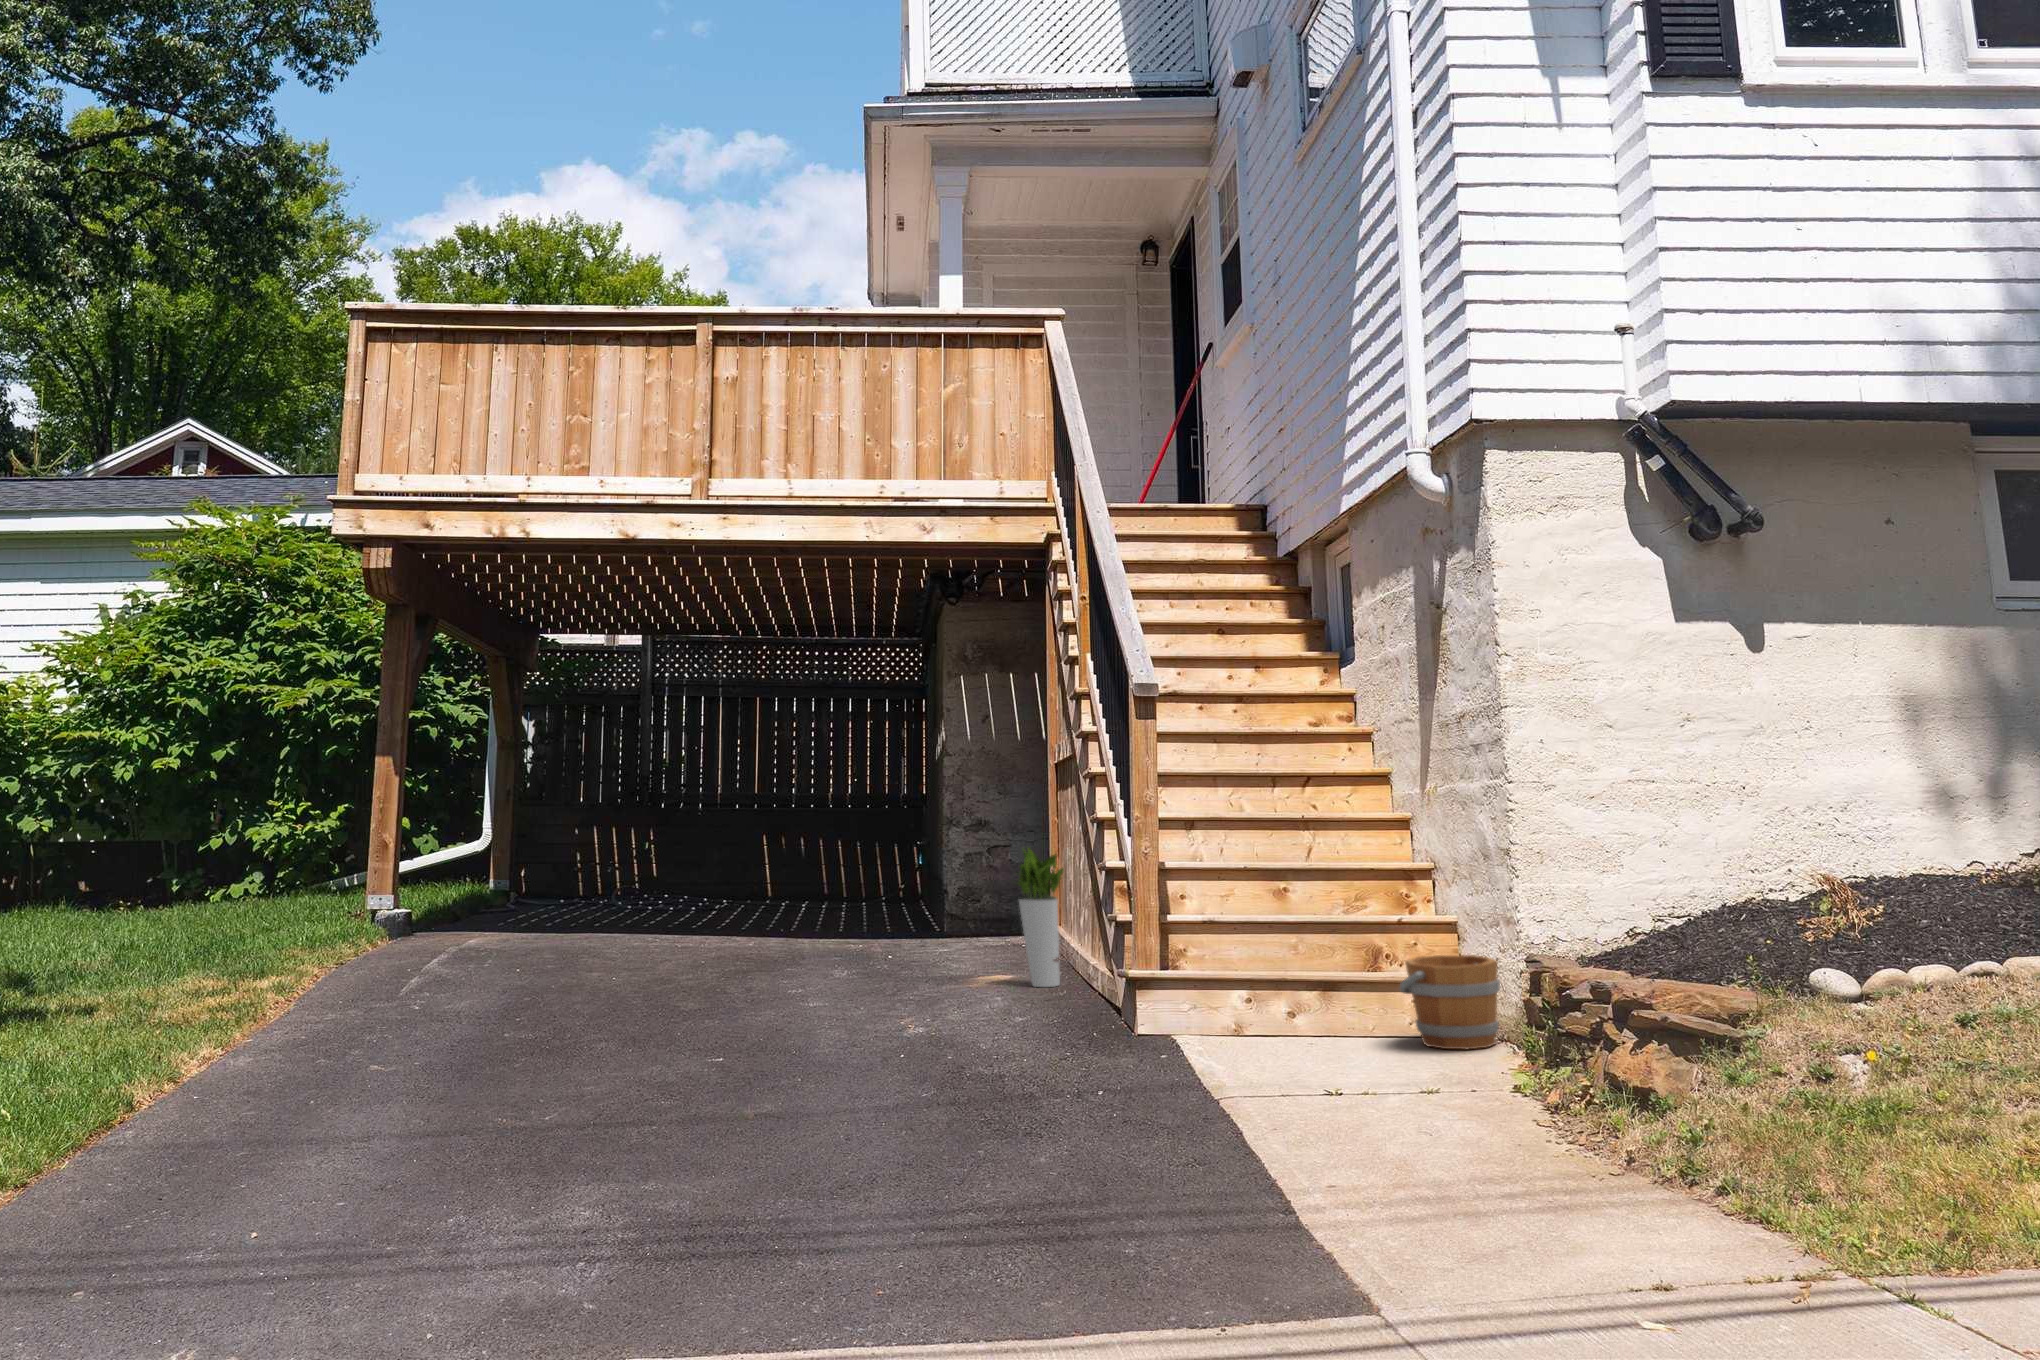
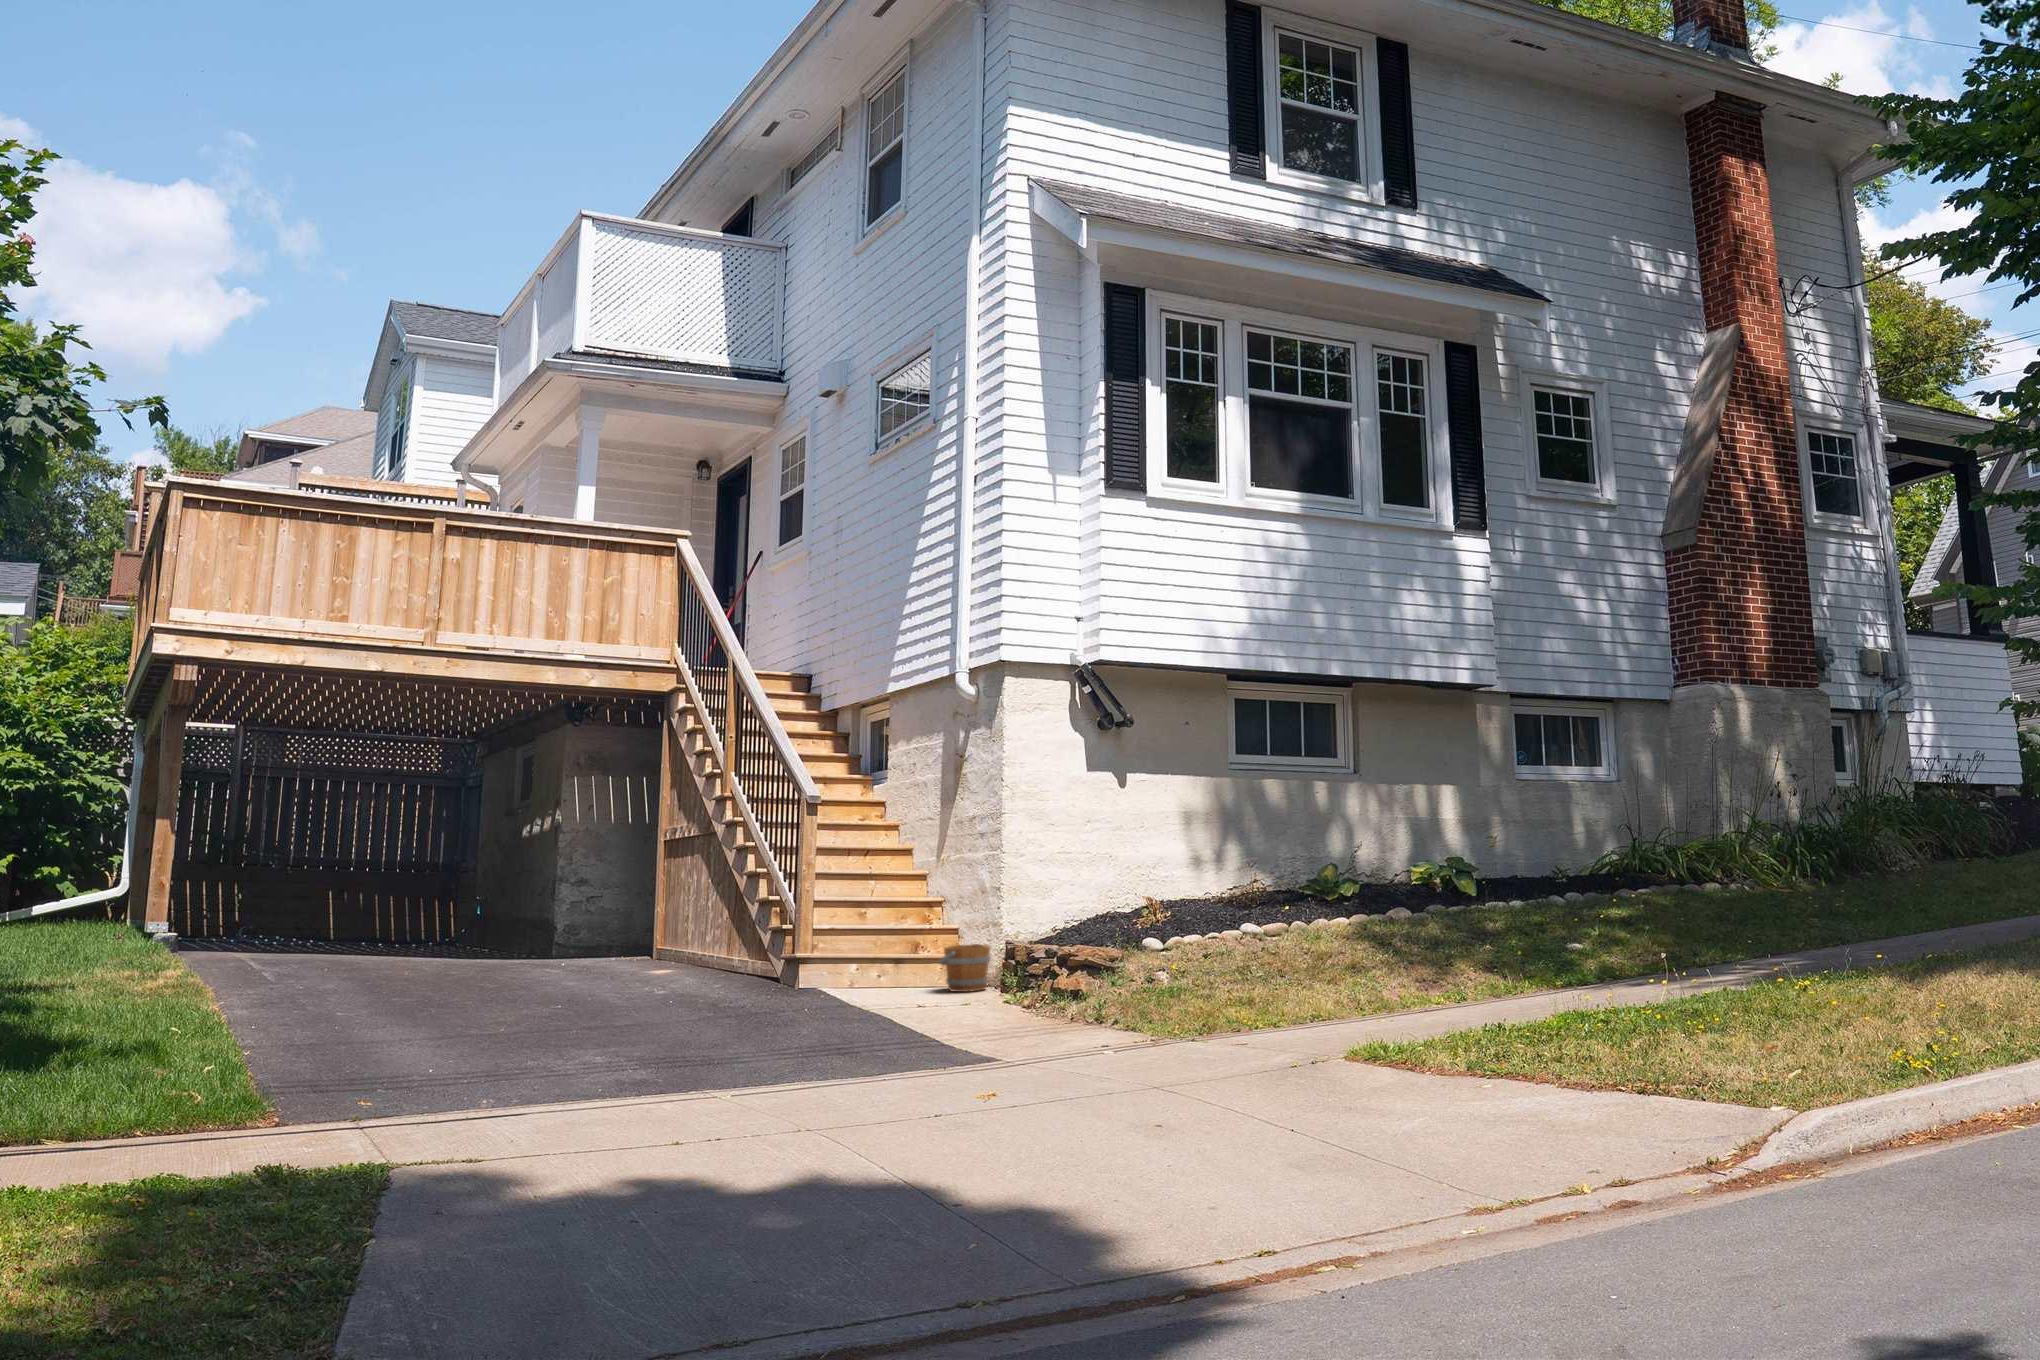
planter: present [1017,848,1064,987] -> none [682,894,723,981]

